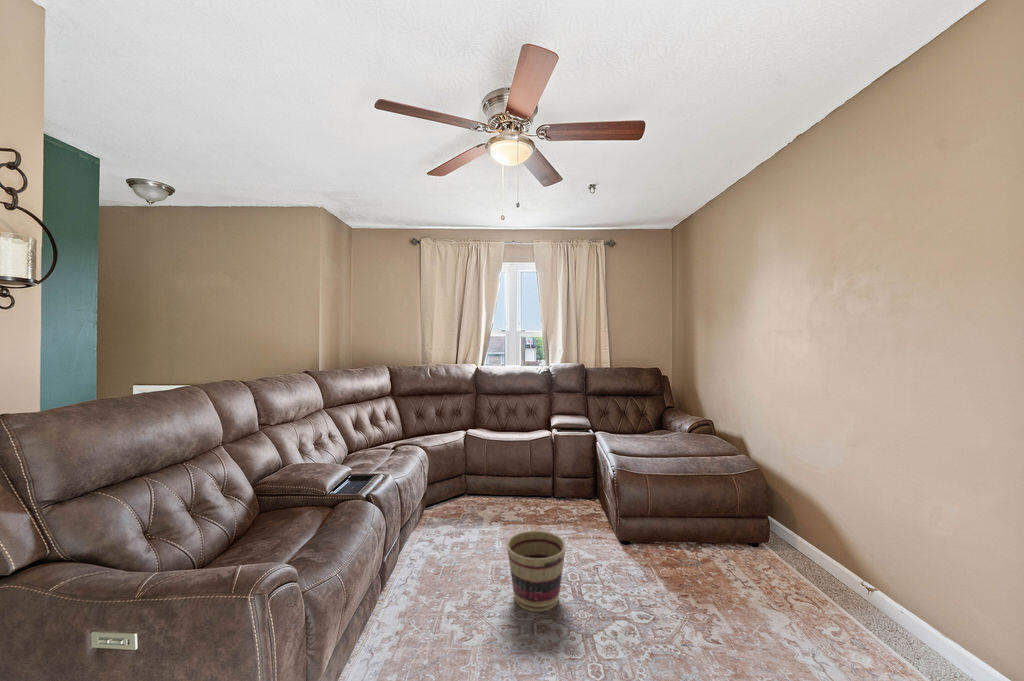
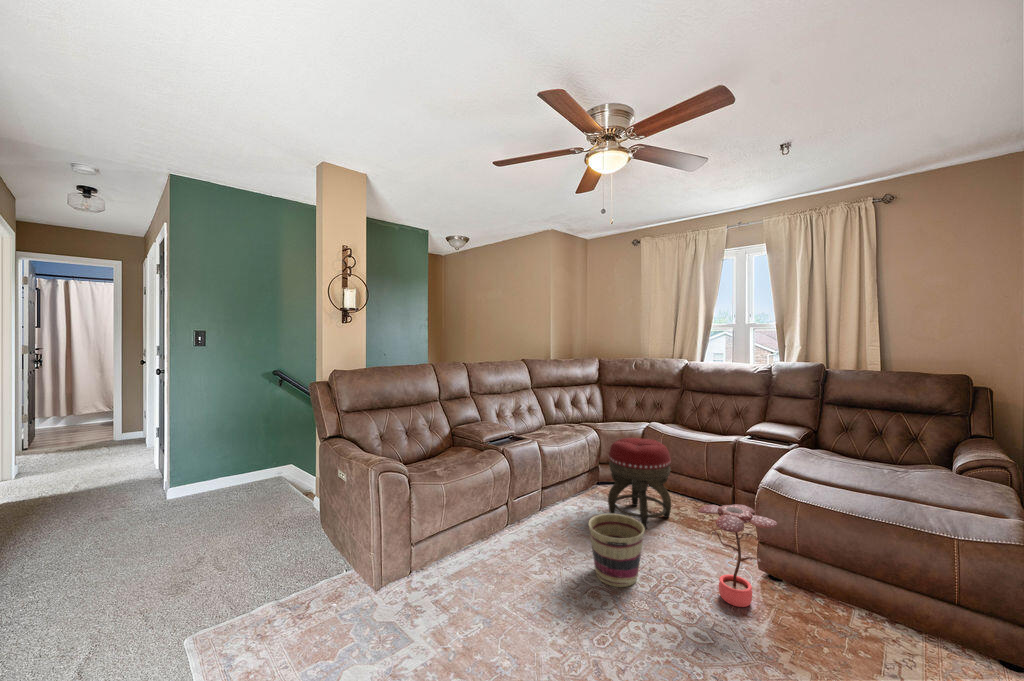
footstool: none [459,447,521,541] -> present [608,438,671,529]
potted plant: none [598,488,659,579] -> present [698,504,777,607]

